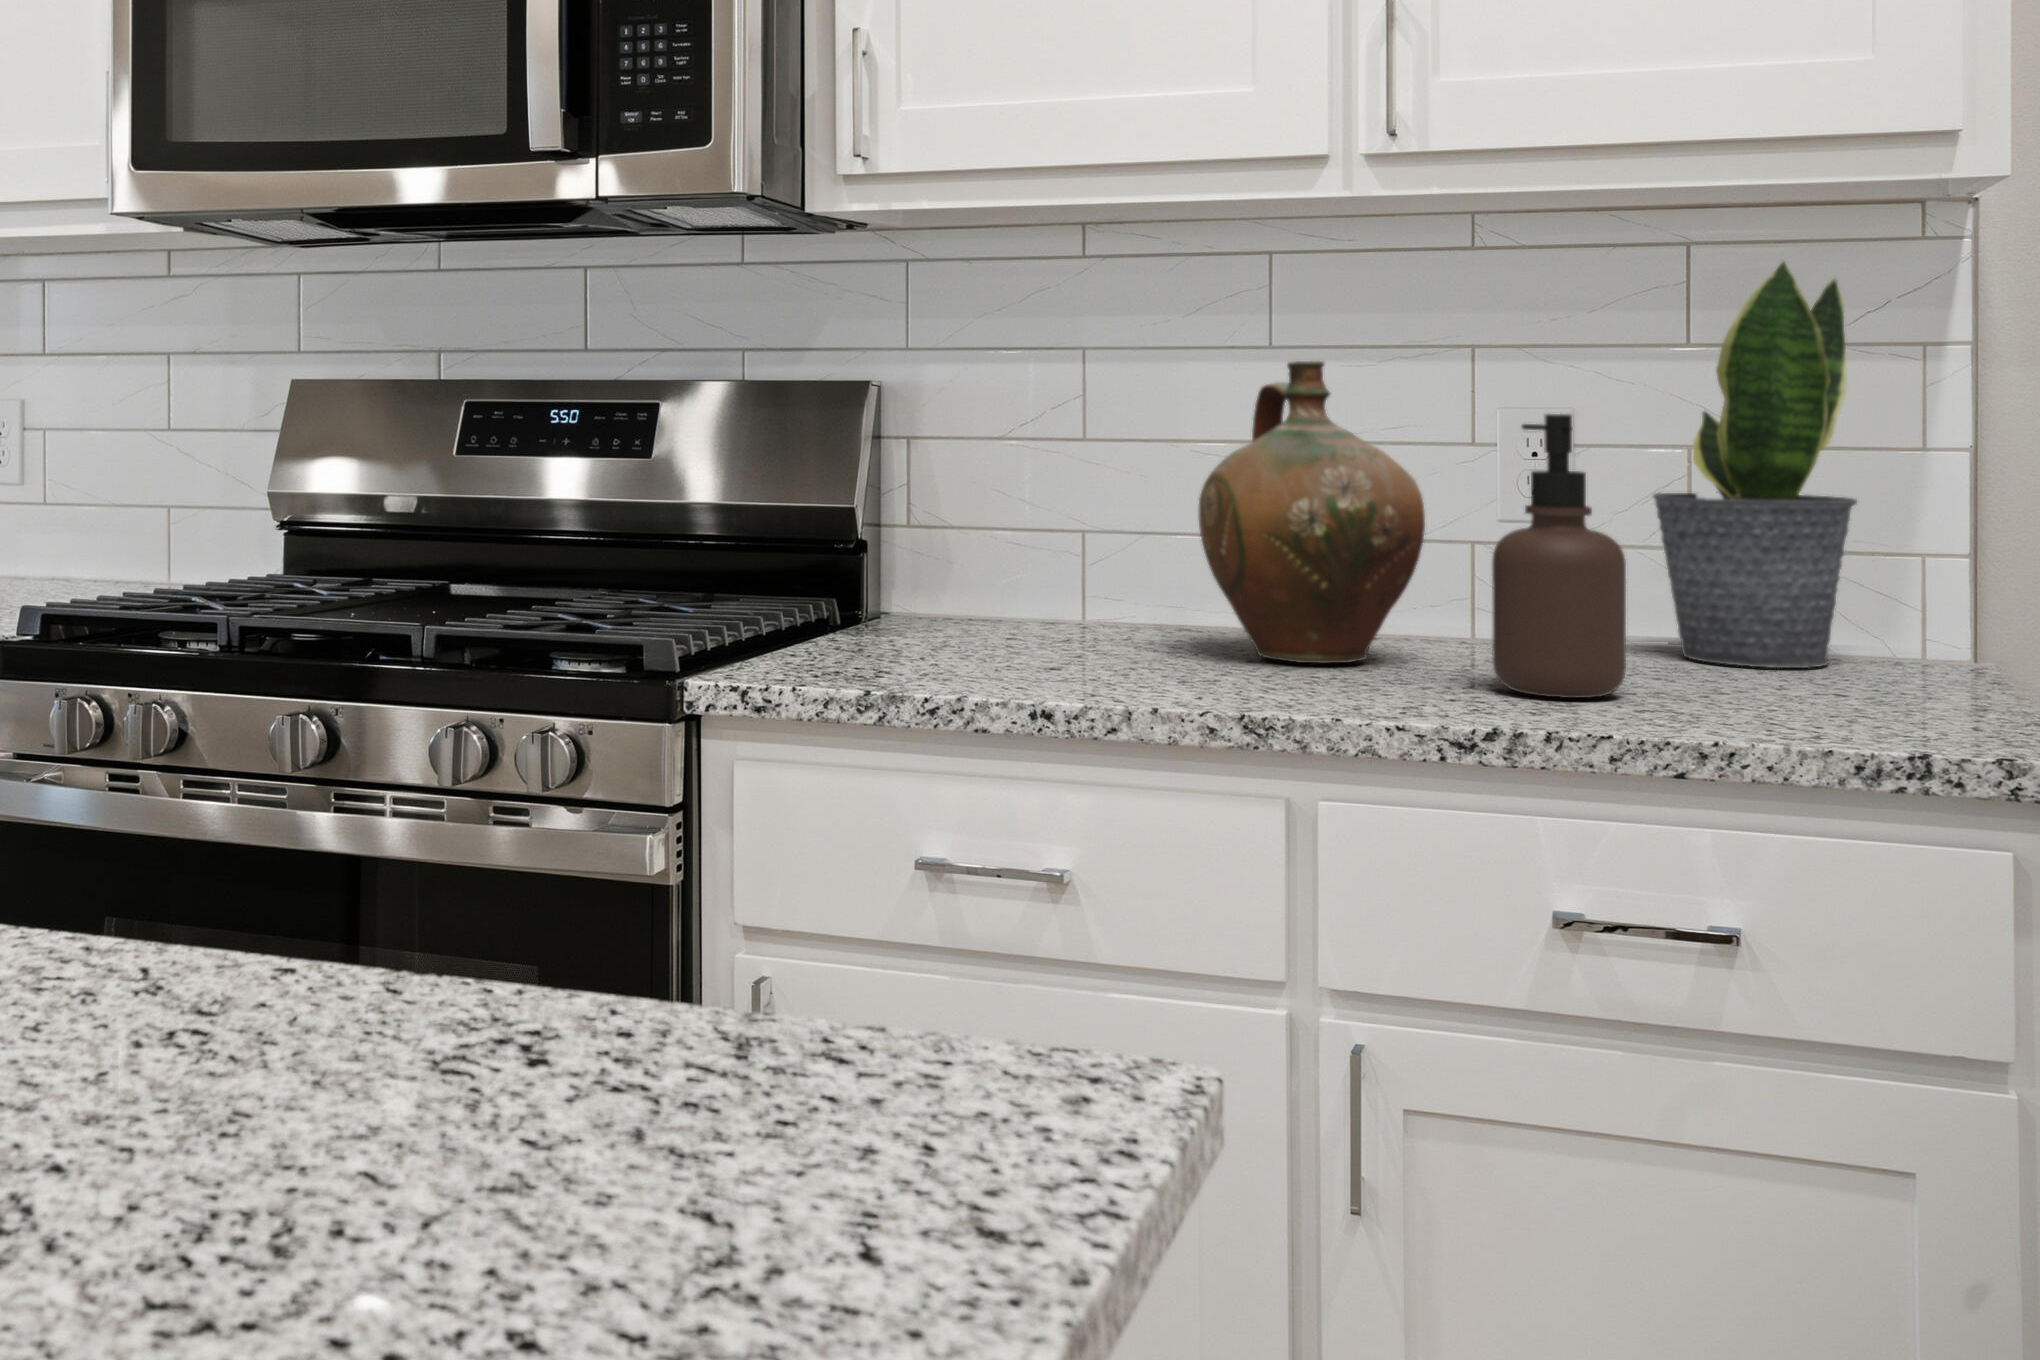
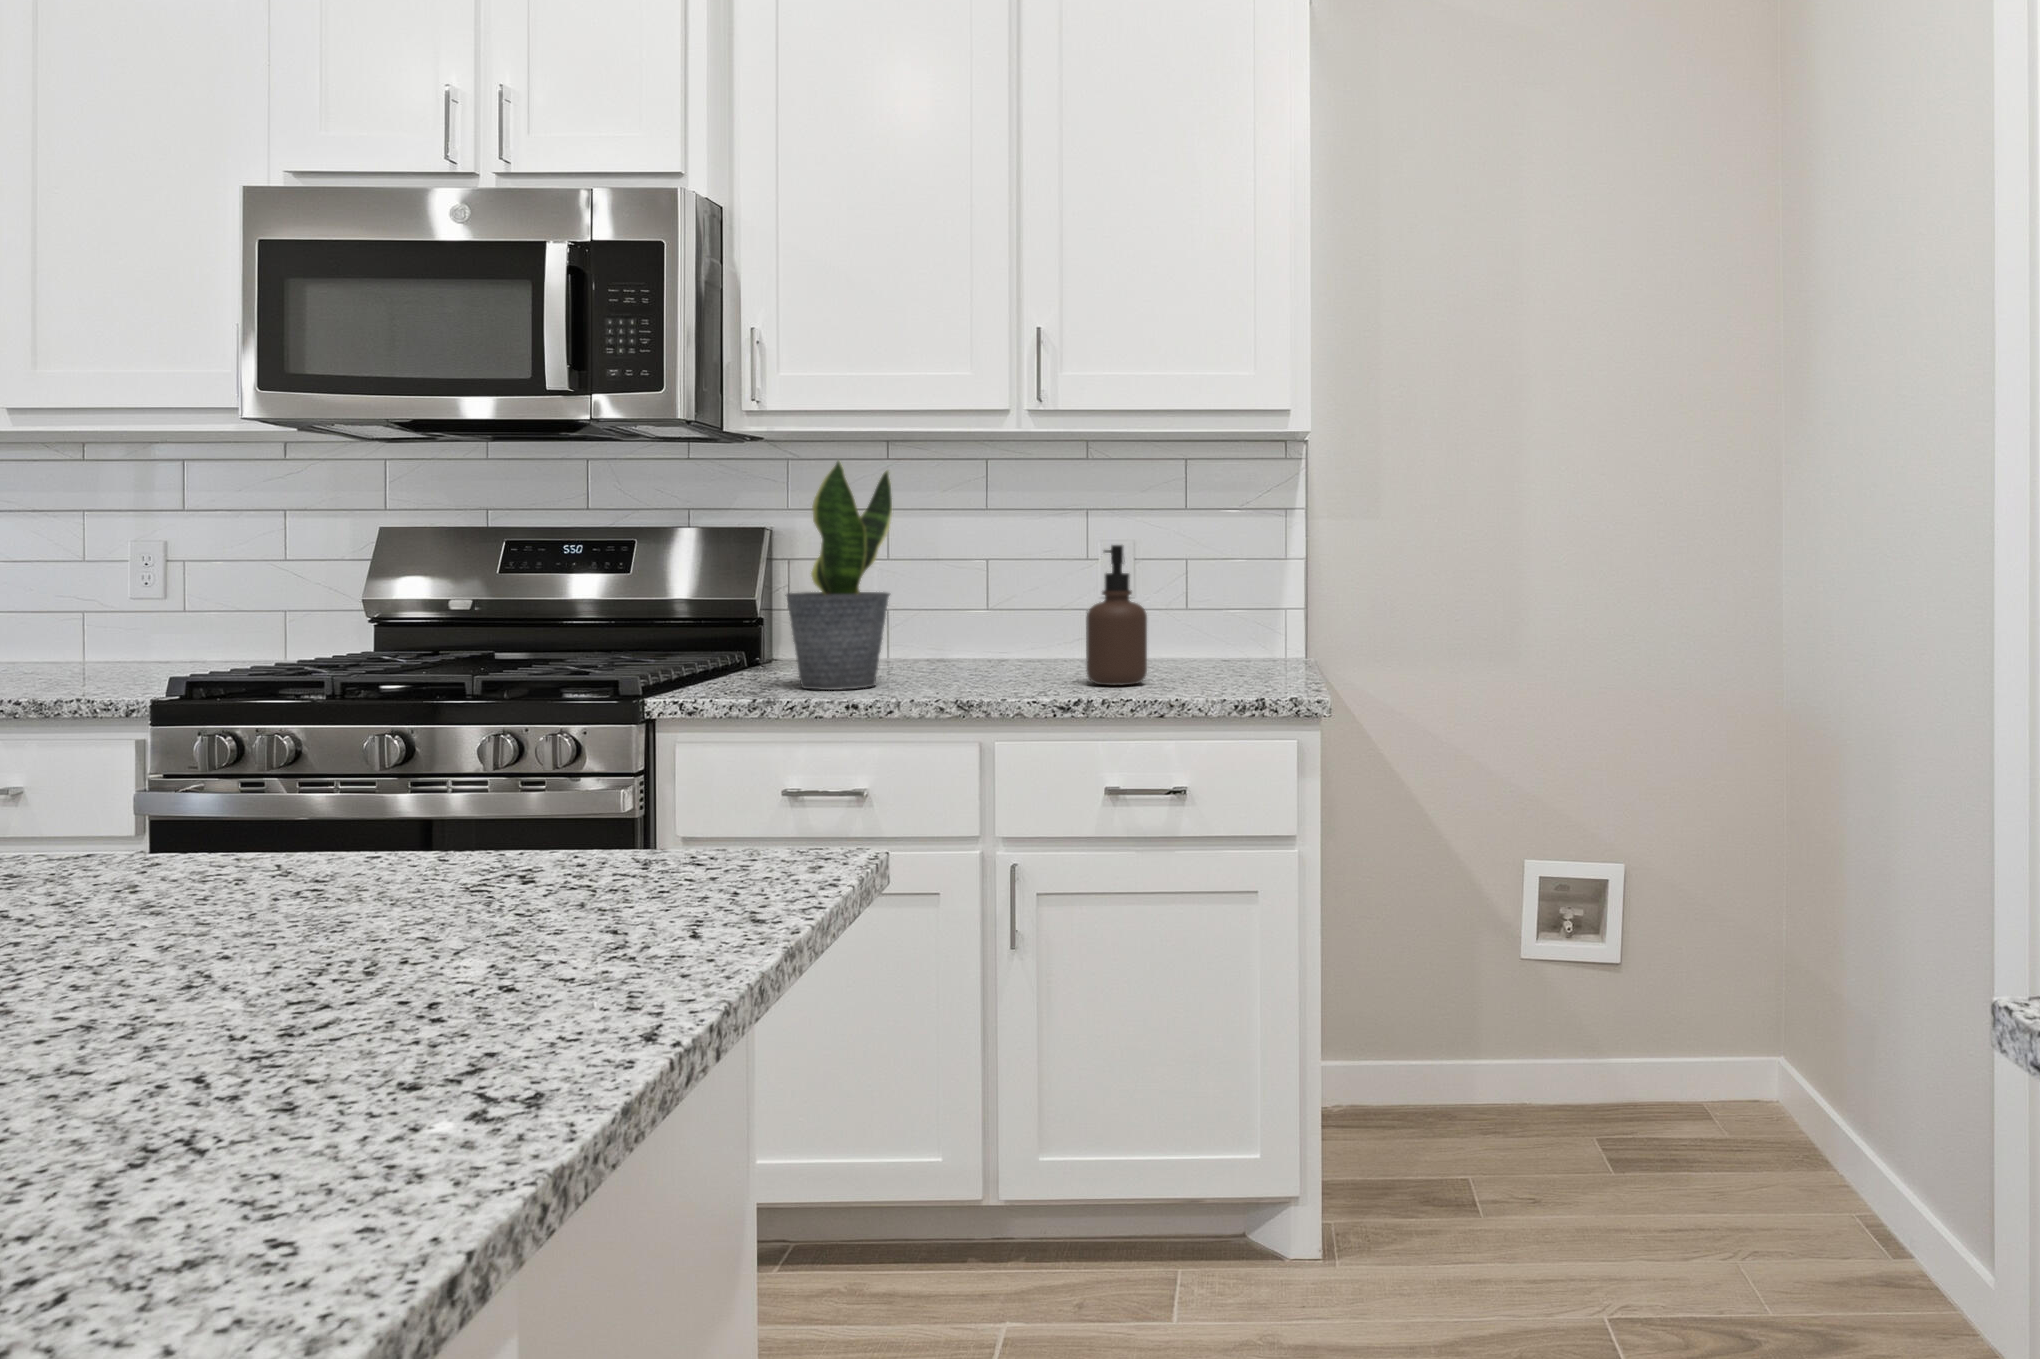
potted plant: present [1653,260,1857,668] -> present [785,461,892,690]
ceramic jug: present [1198,361,1425,663] -> none [951,518,1063,677]

